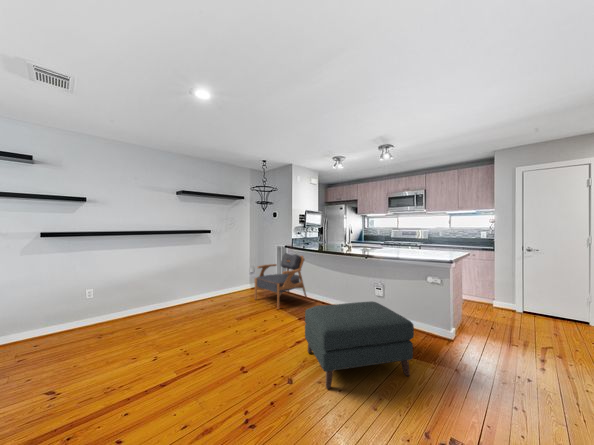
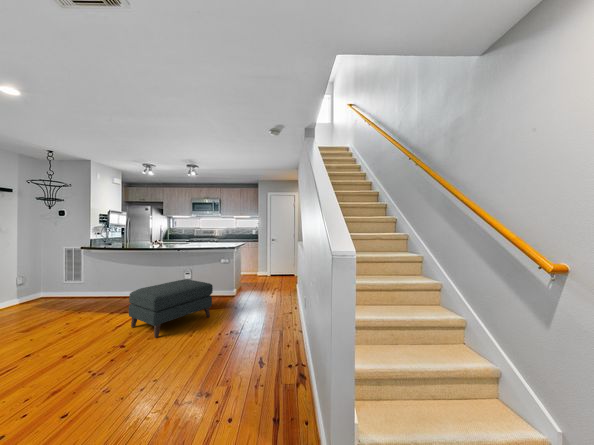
armchair: present [255,253,307,309] -> none [38,255,112,311]

